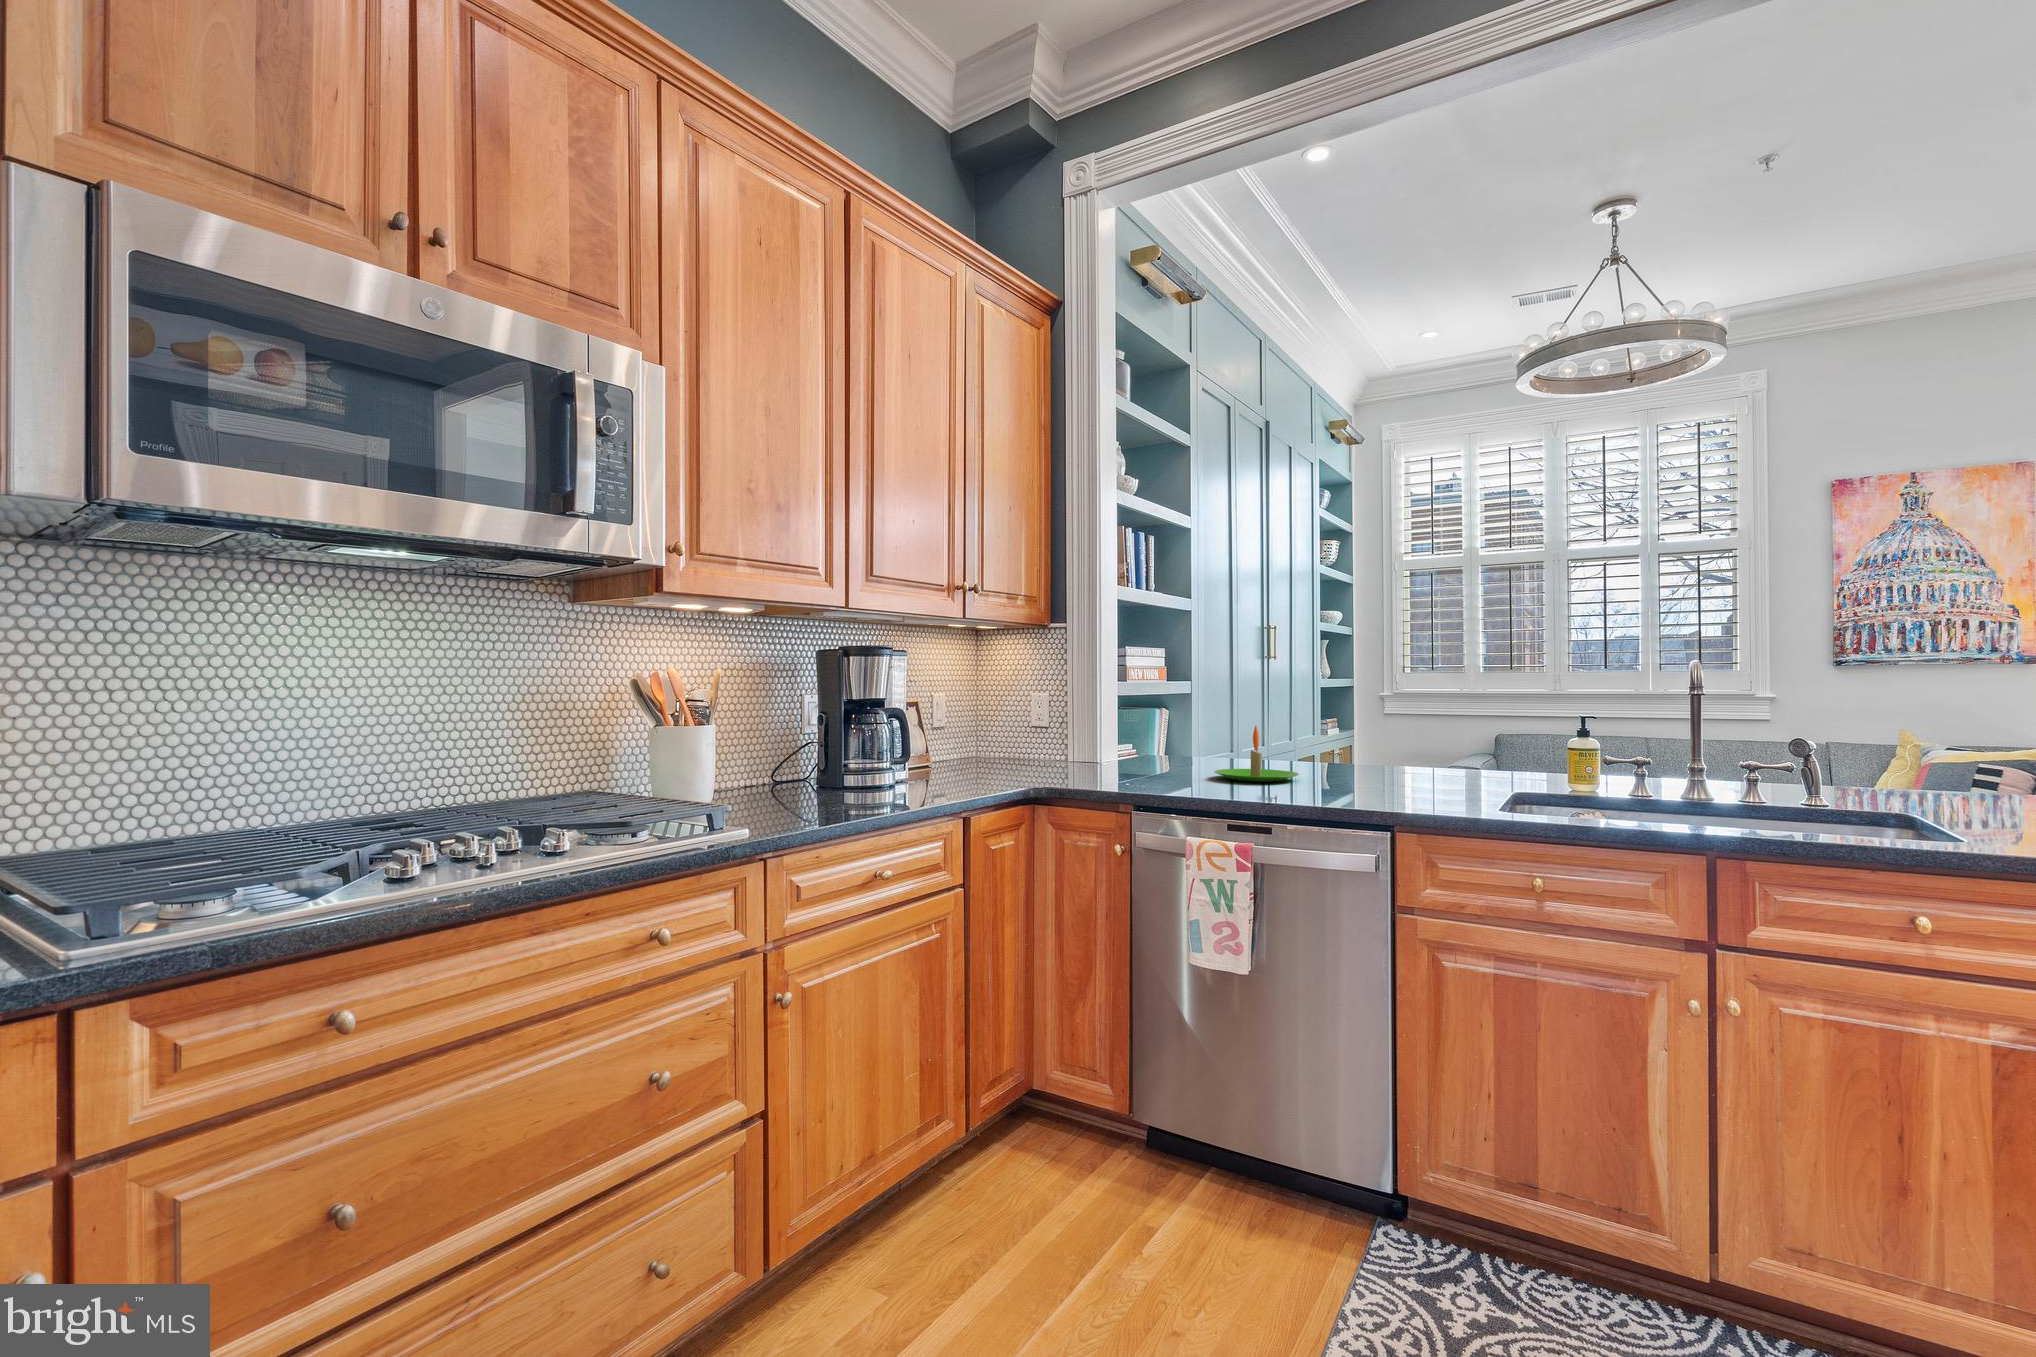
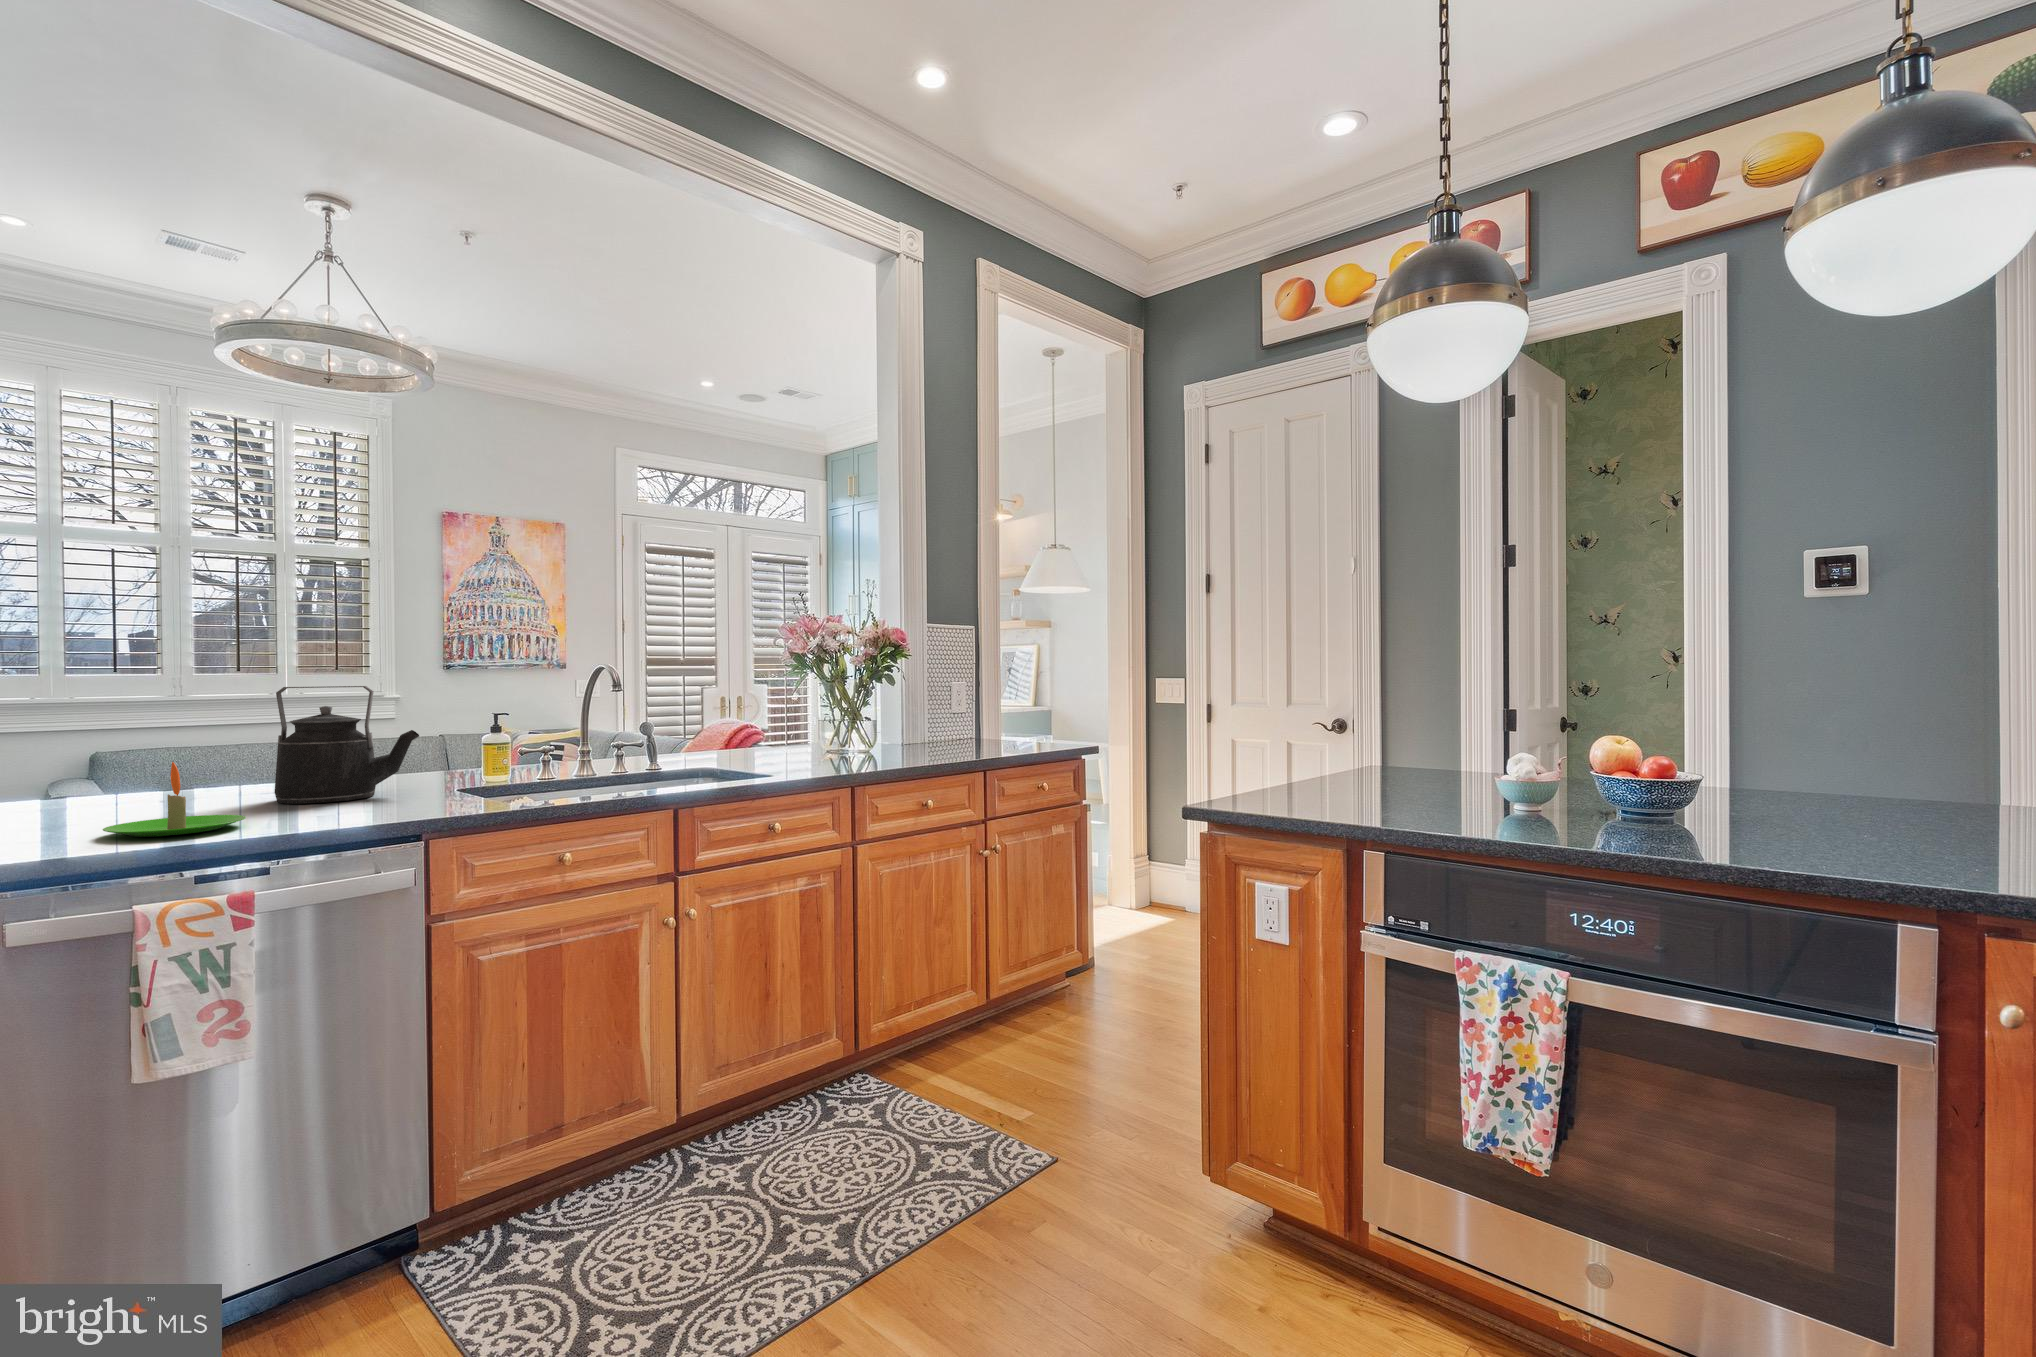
kettle: none [1367,671,1476,778] -> present [275,686,419,804]

